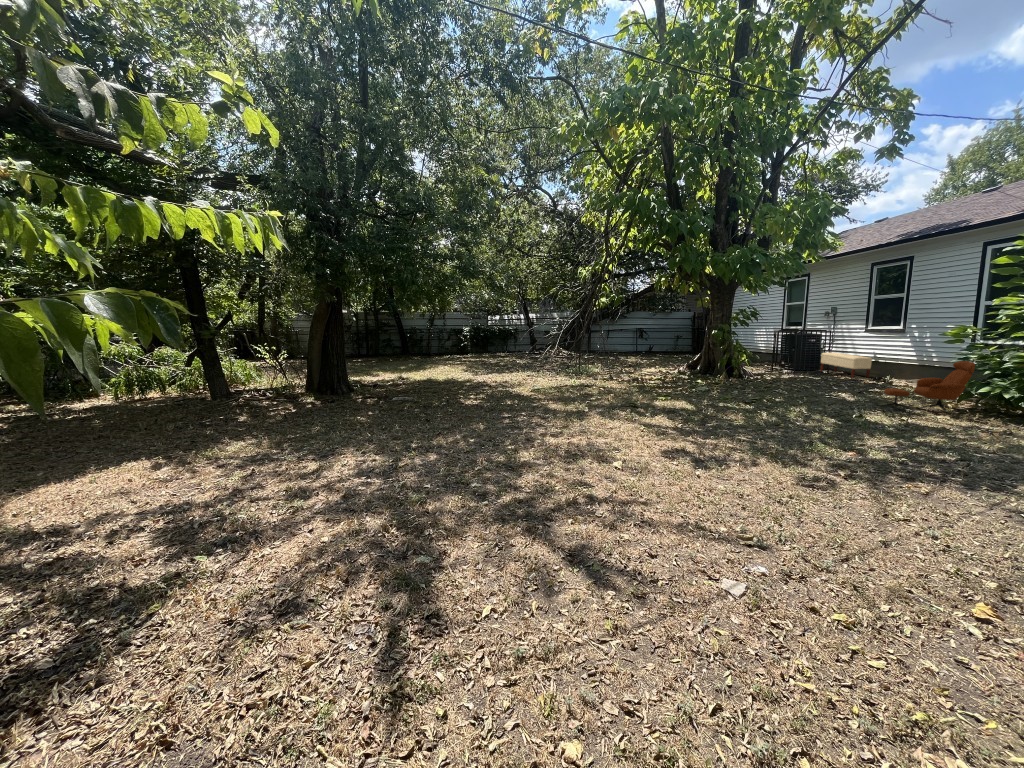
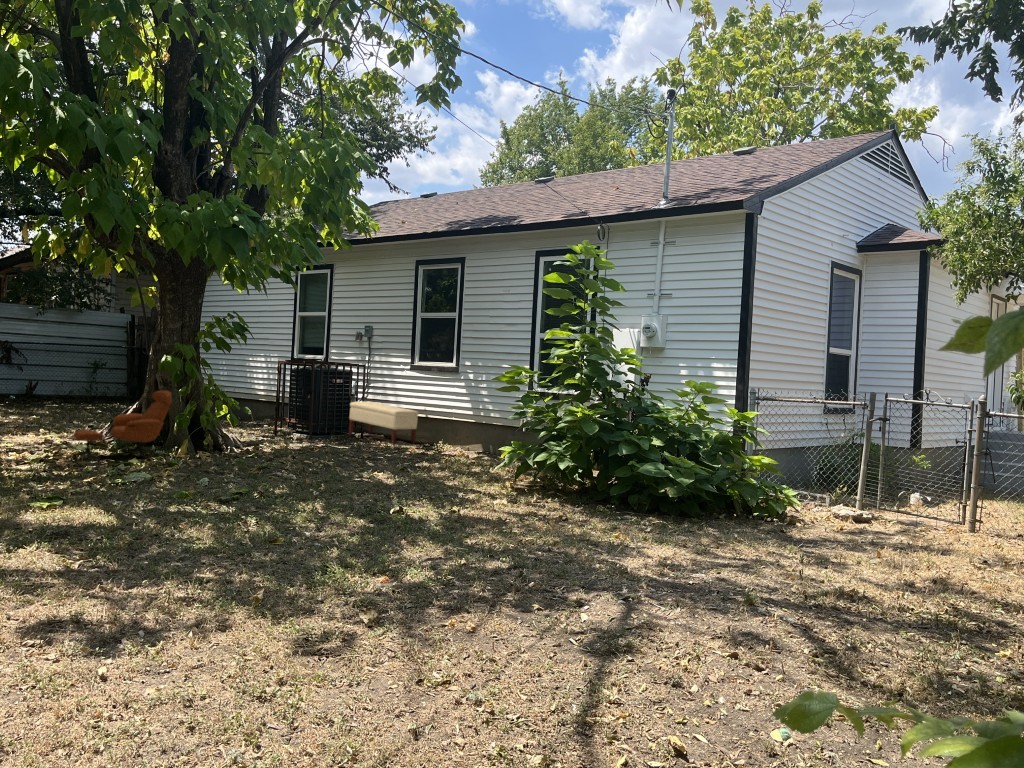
lounge chair: present [882,361,975,413] -> present [69,390,171,459]

